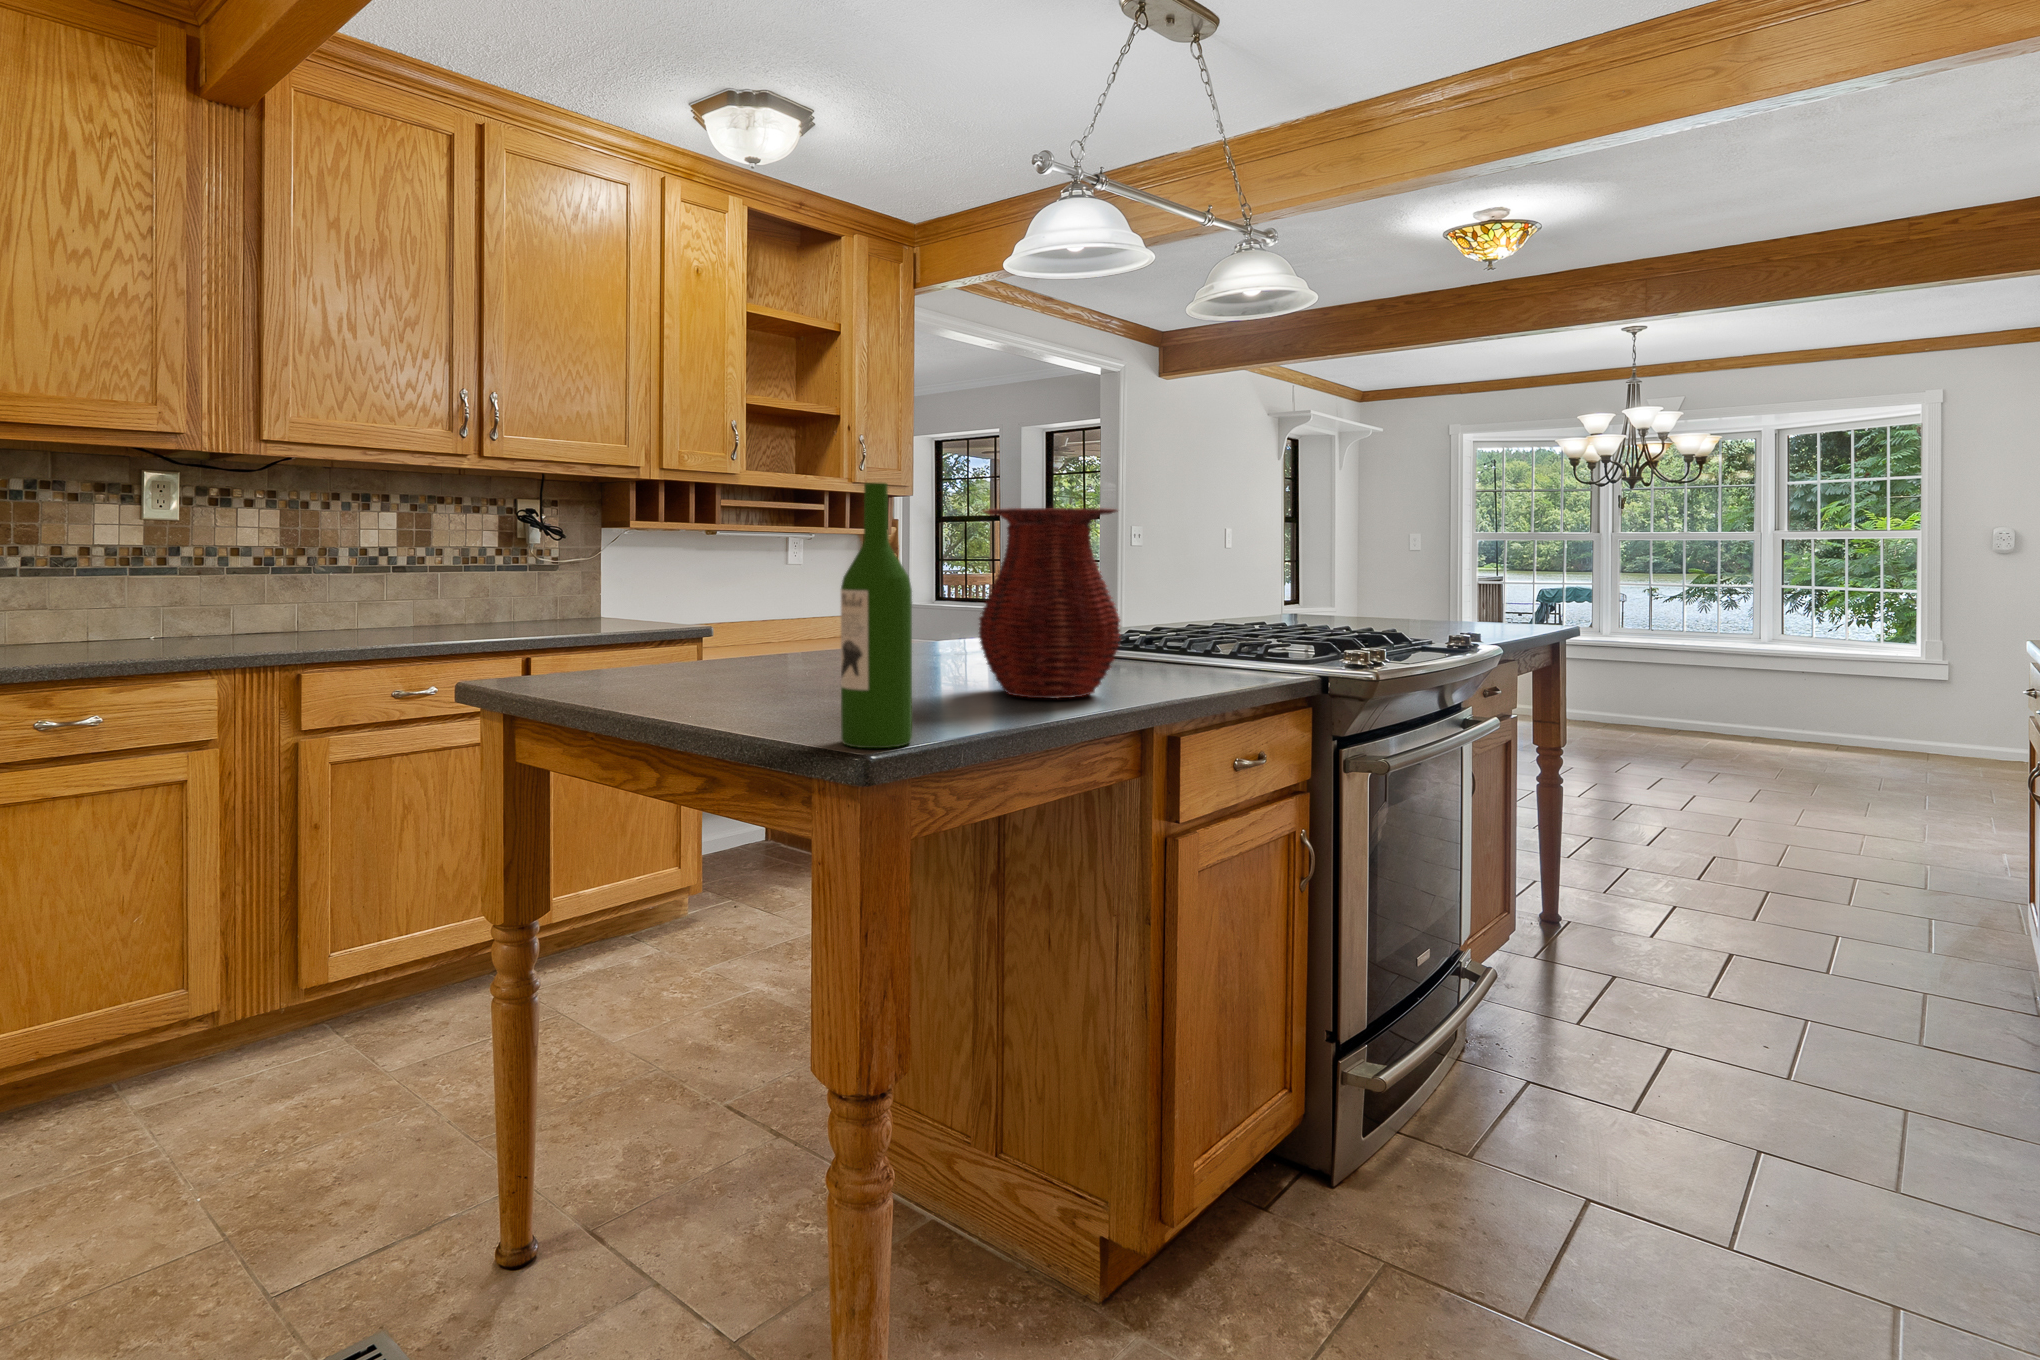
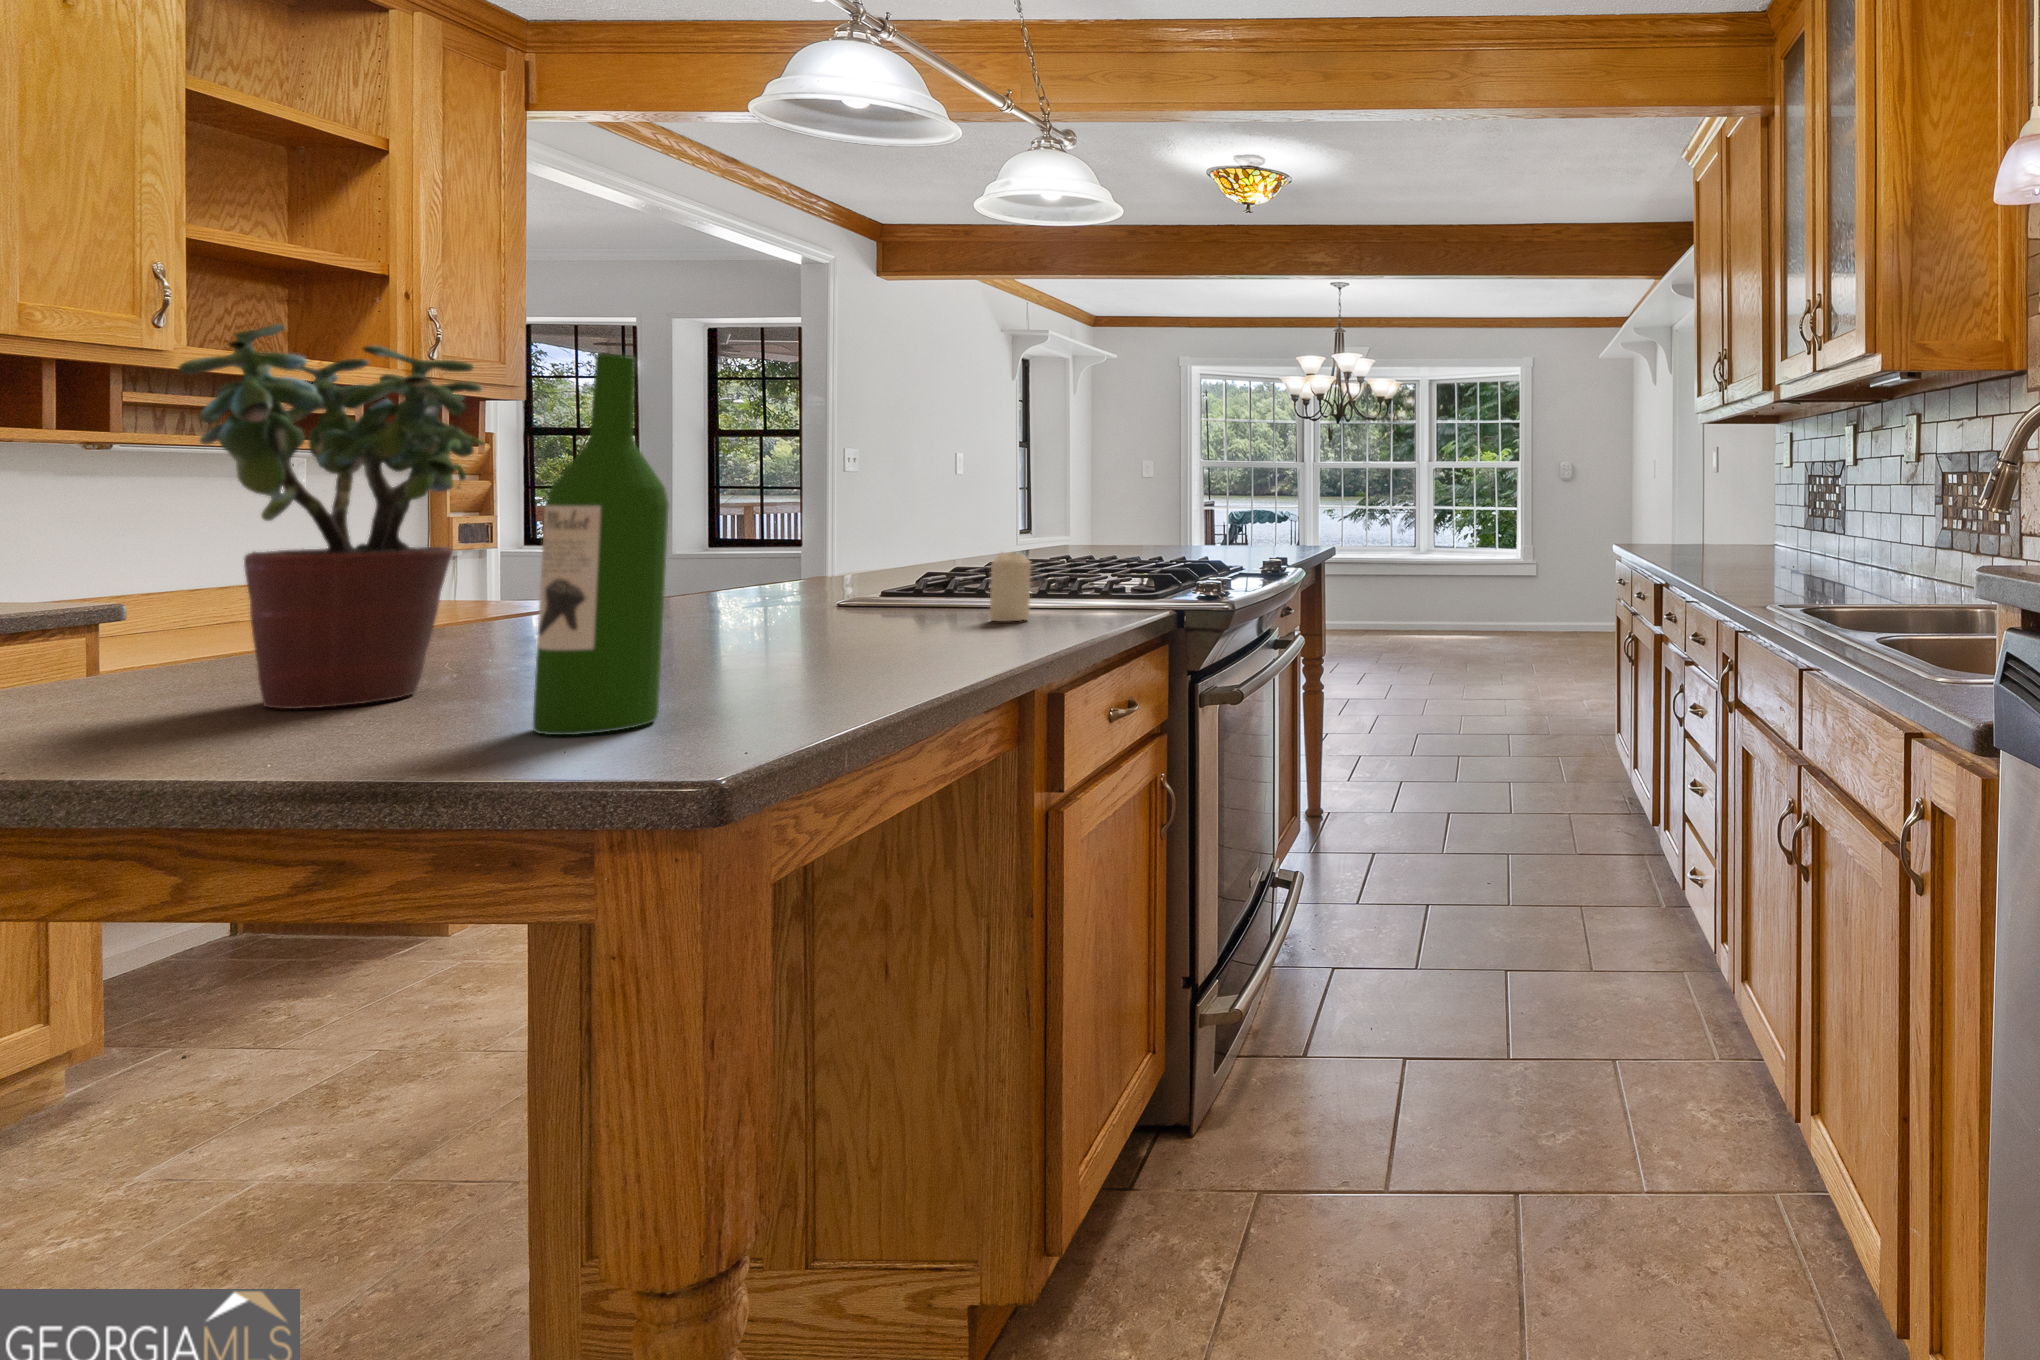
potted plant: none [679,470,826,712] -> present [178,324,484,709]
vase: present [979,508,1120,699] -> none [717,405,928,651]
candle: none [1184,626,1217,686] -> present [990,553,1031,621]

